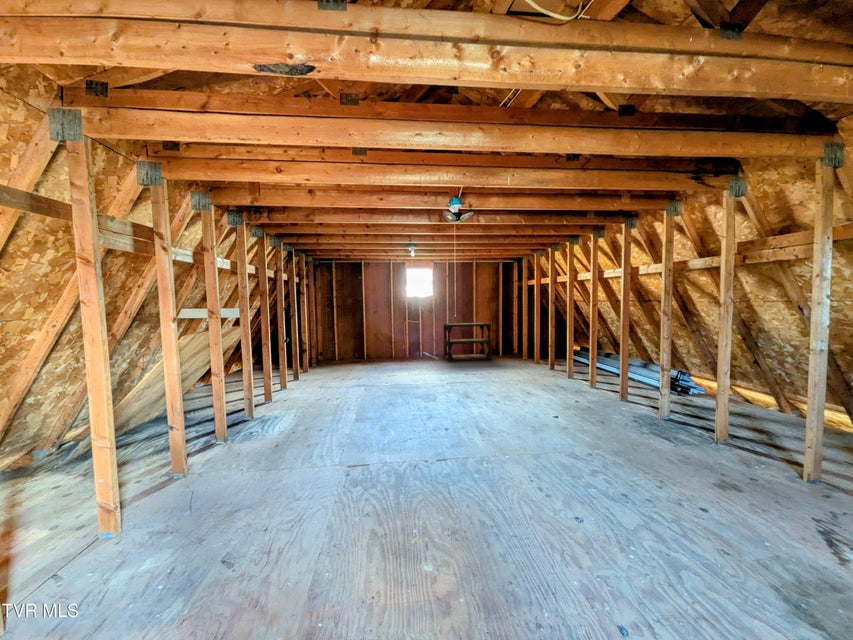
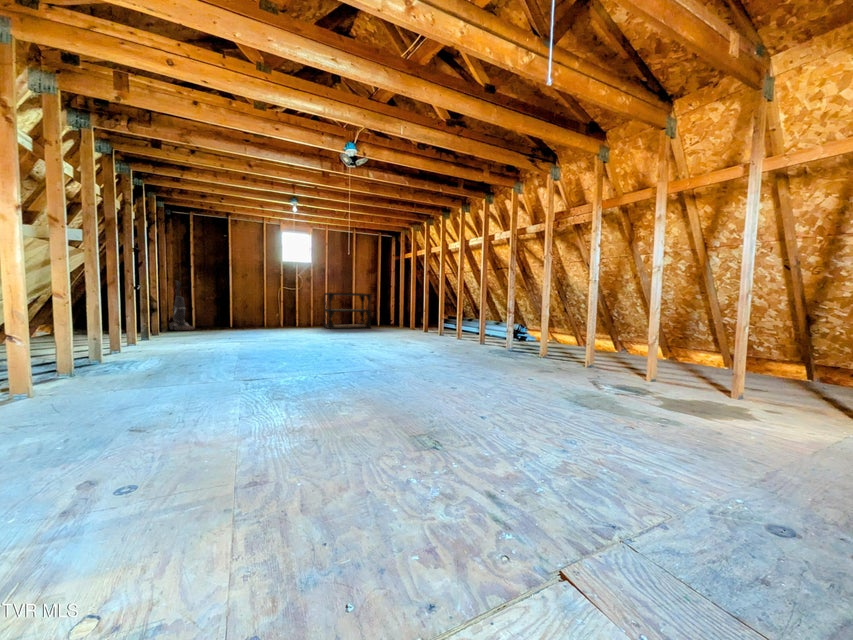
vacuum cleaner: none [315,319,333,364] -> present [170,280,195,330]

